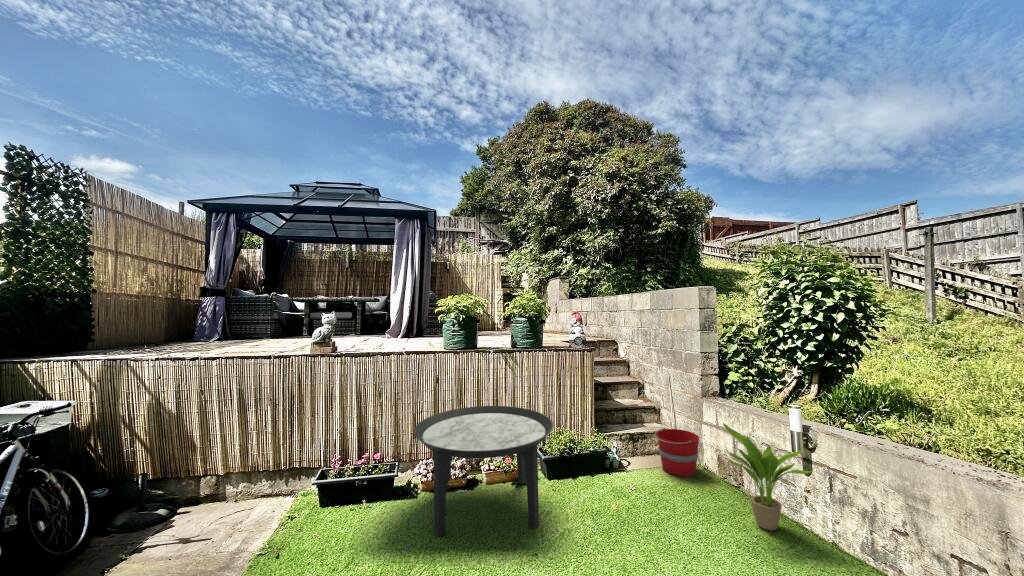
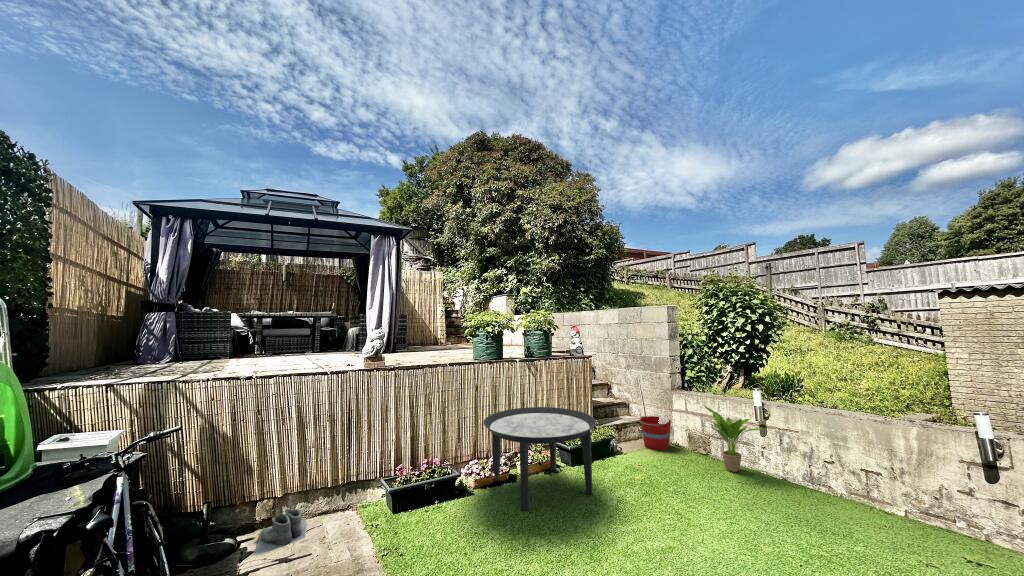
boots: none [169,490,245,532] -> present [255,508,306,554]

